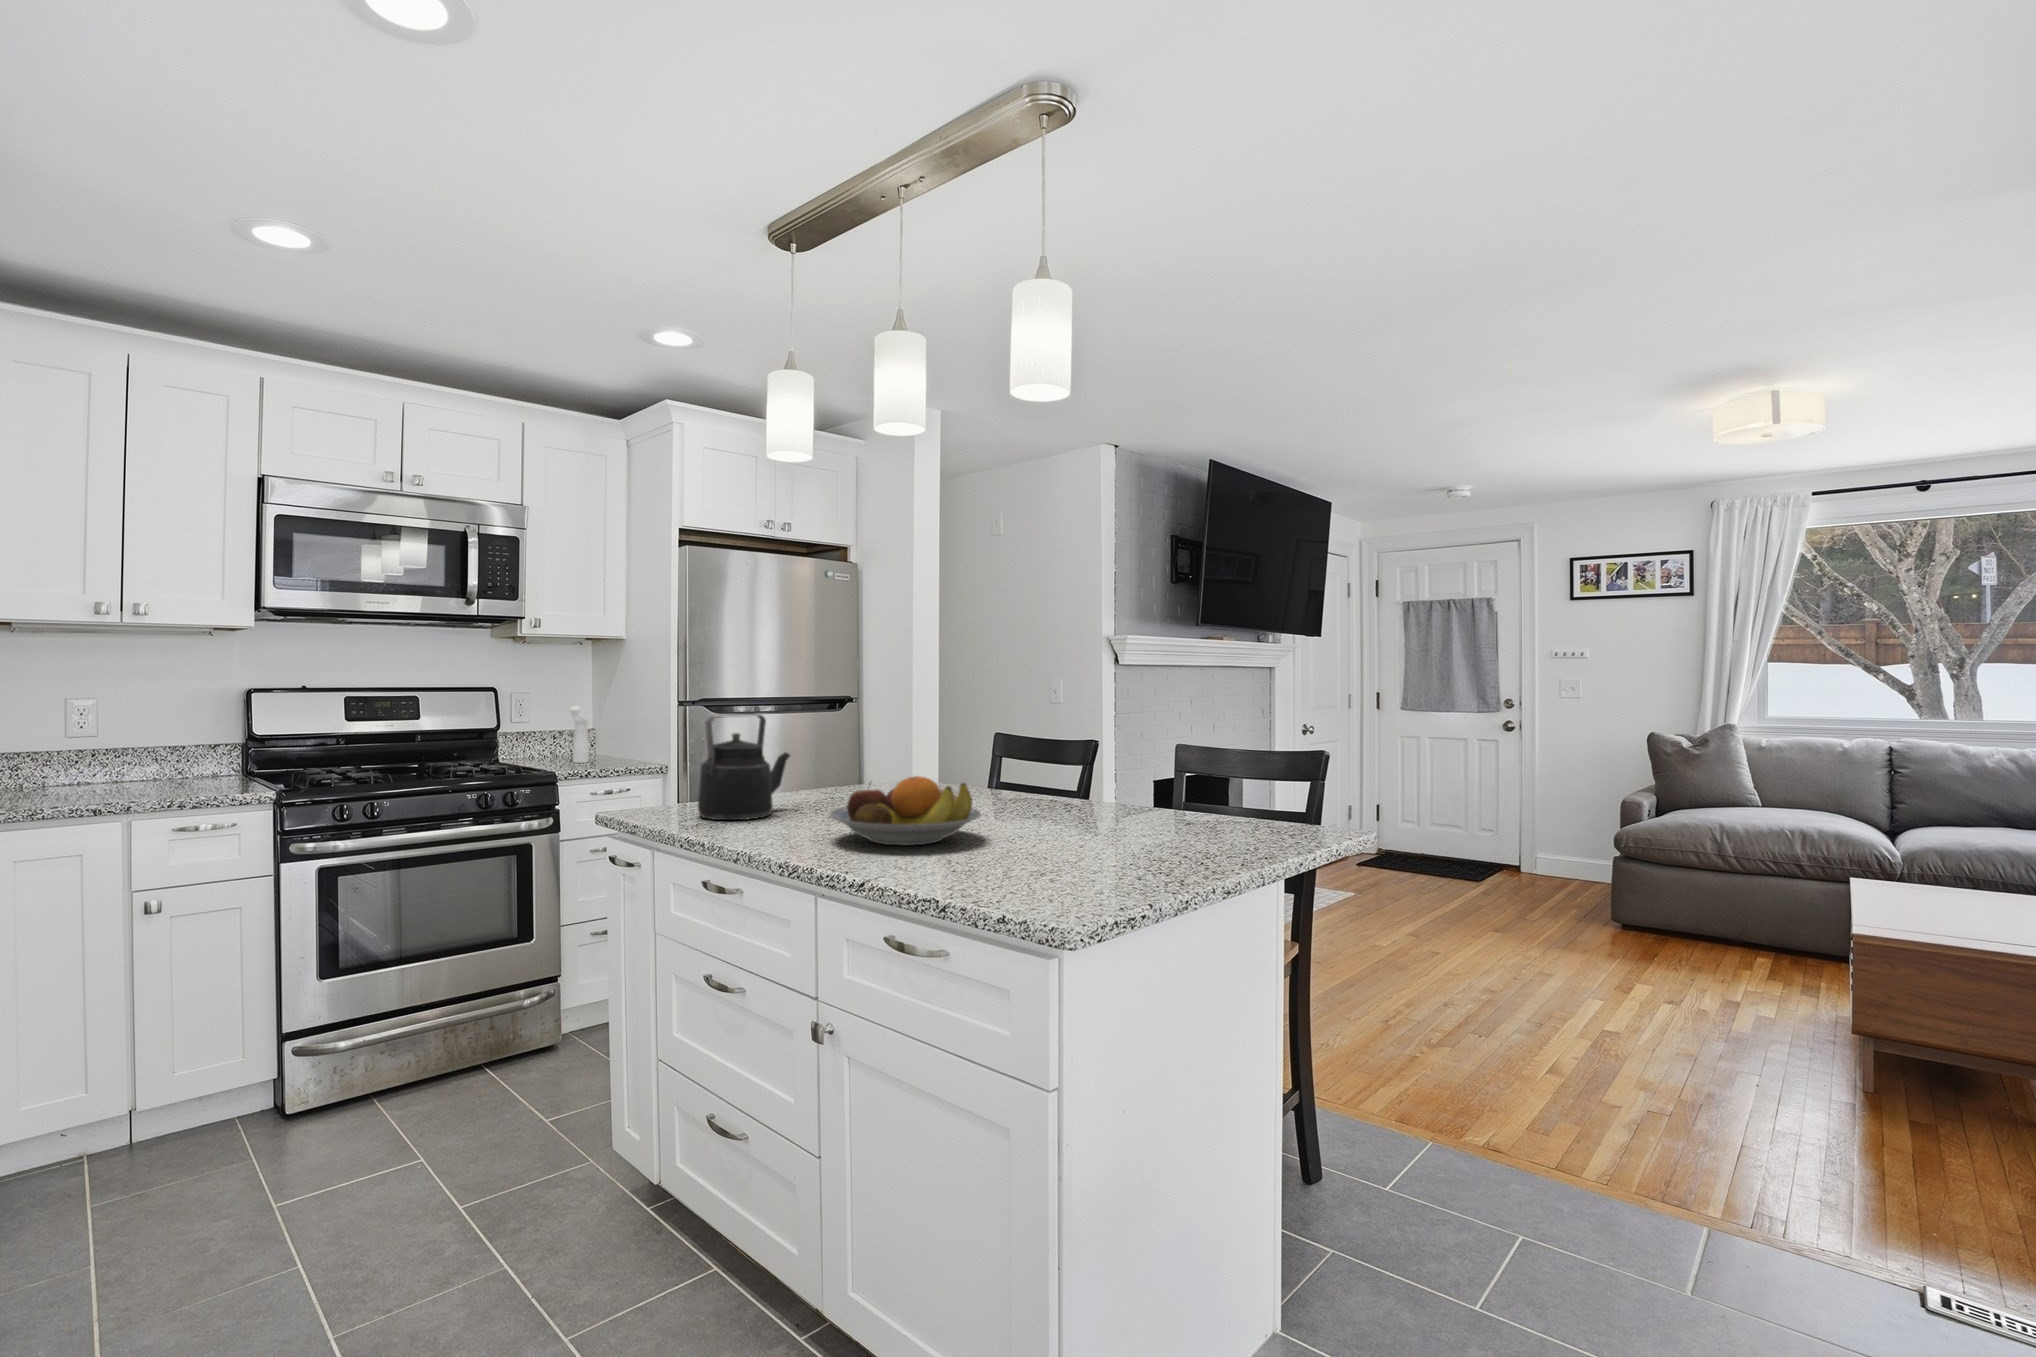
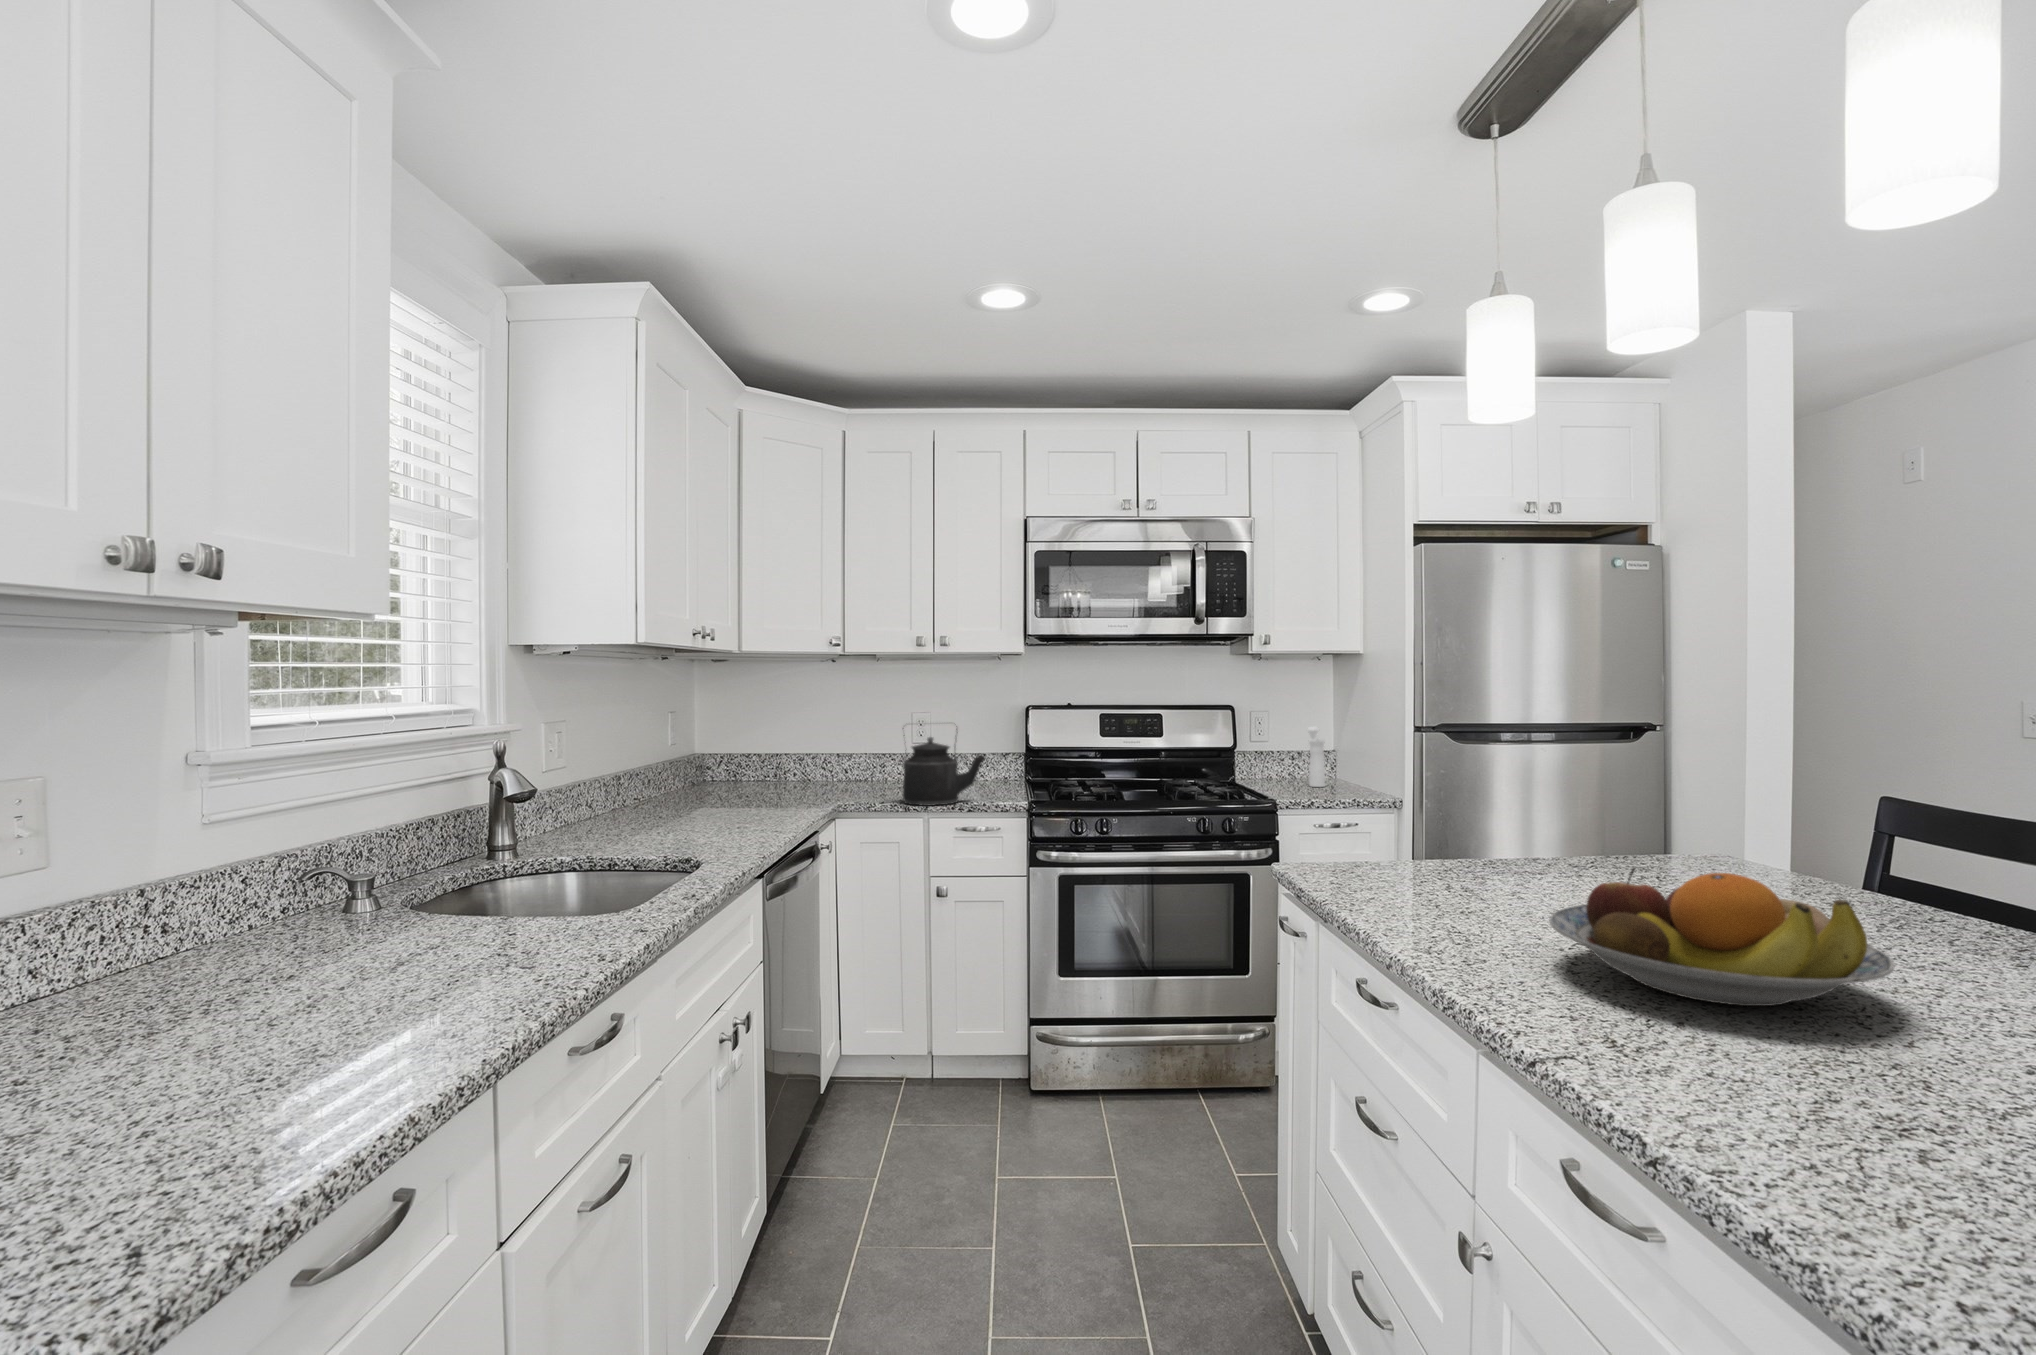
kettle: present [698,715,790,820] -> present [903,726,985,806]

